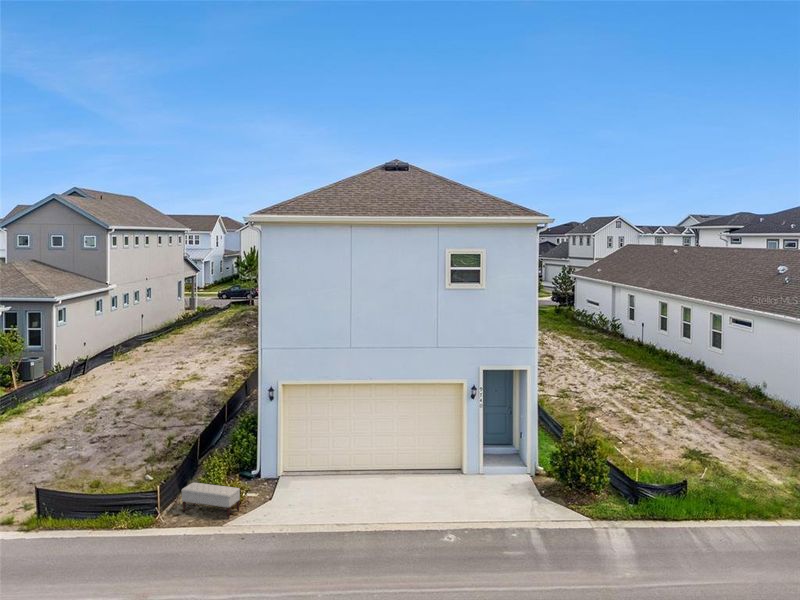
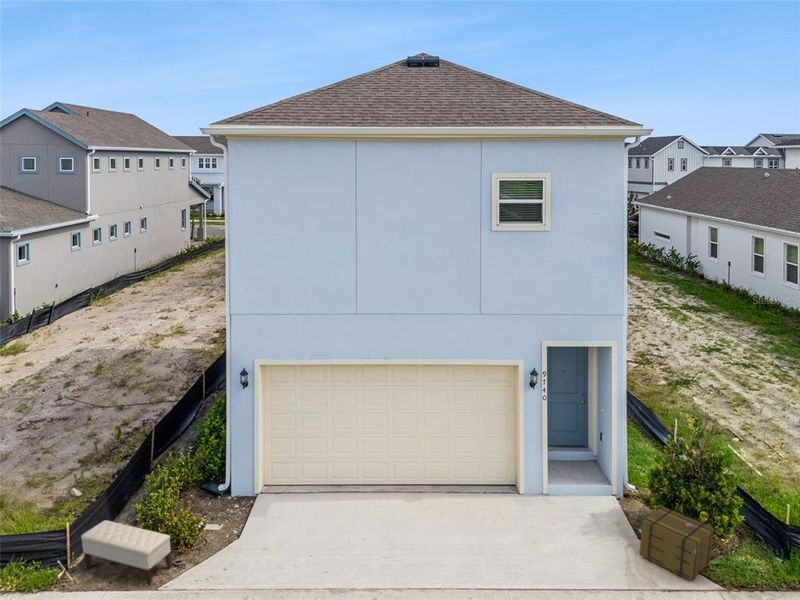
cardboard box: none [540,468,583,508] -> present [640,507,714,580]

